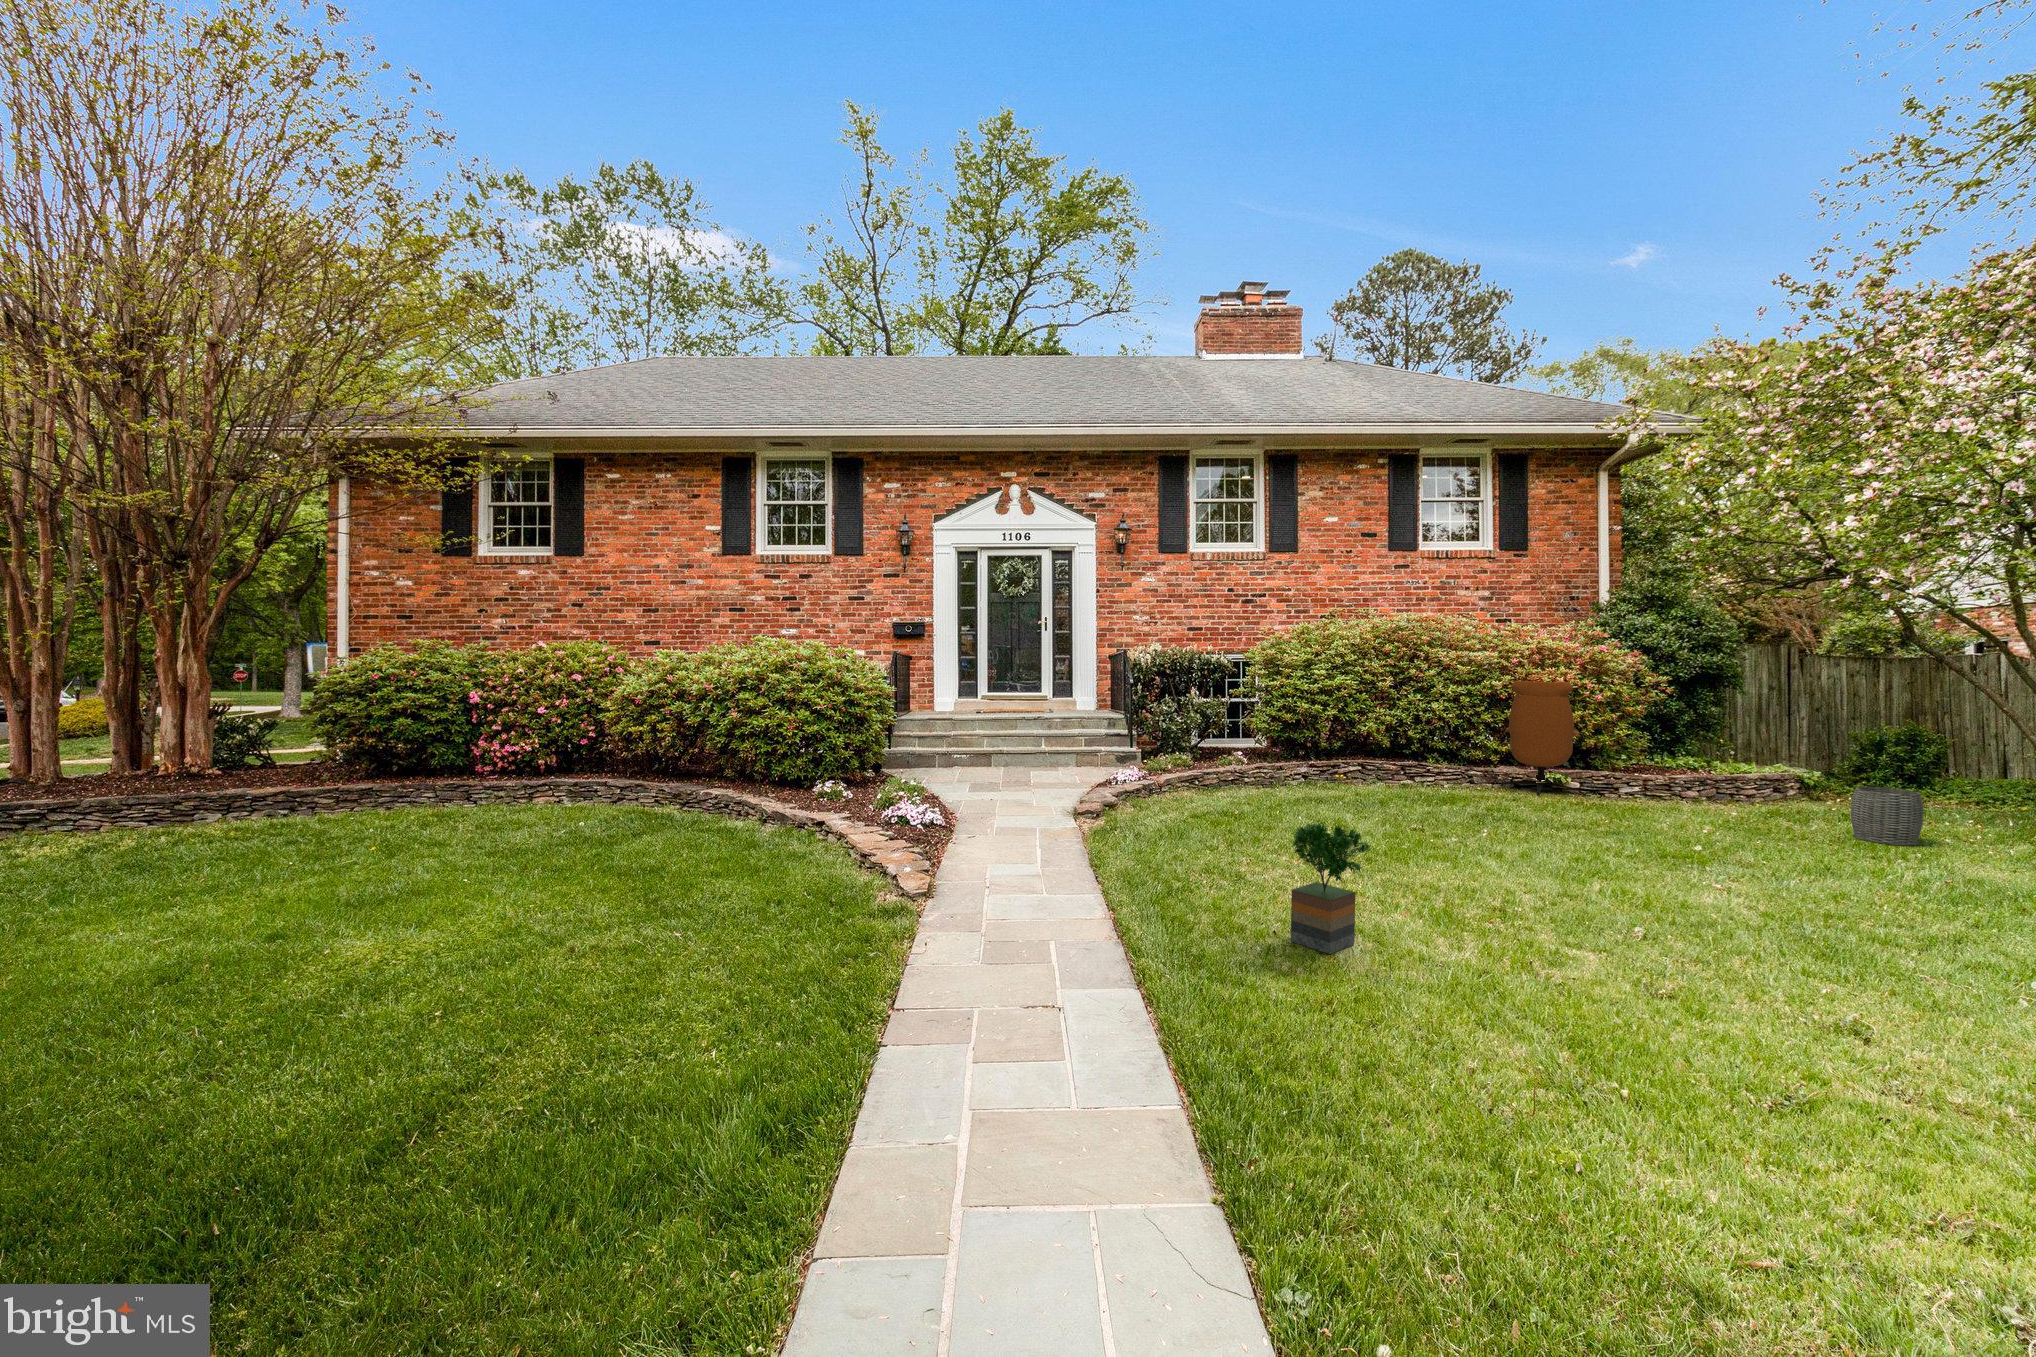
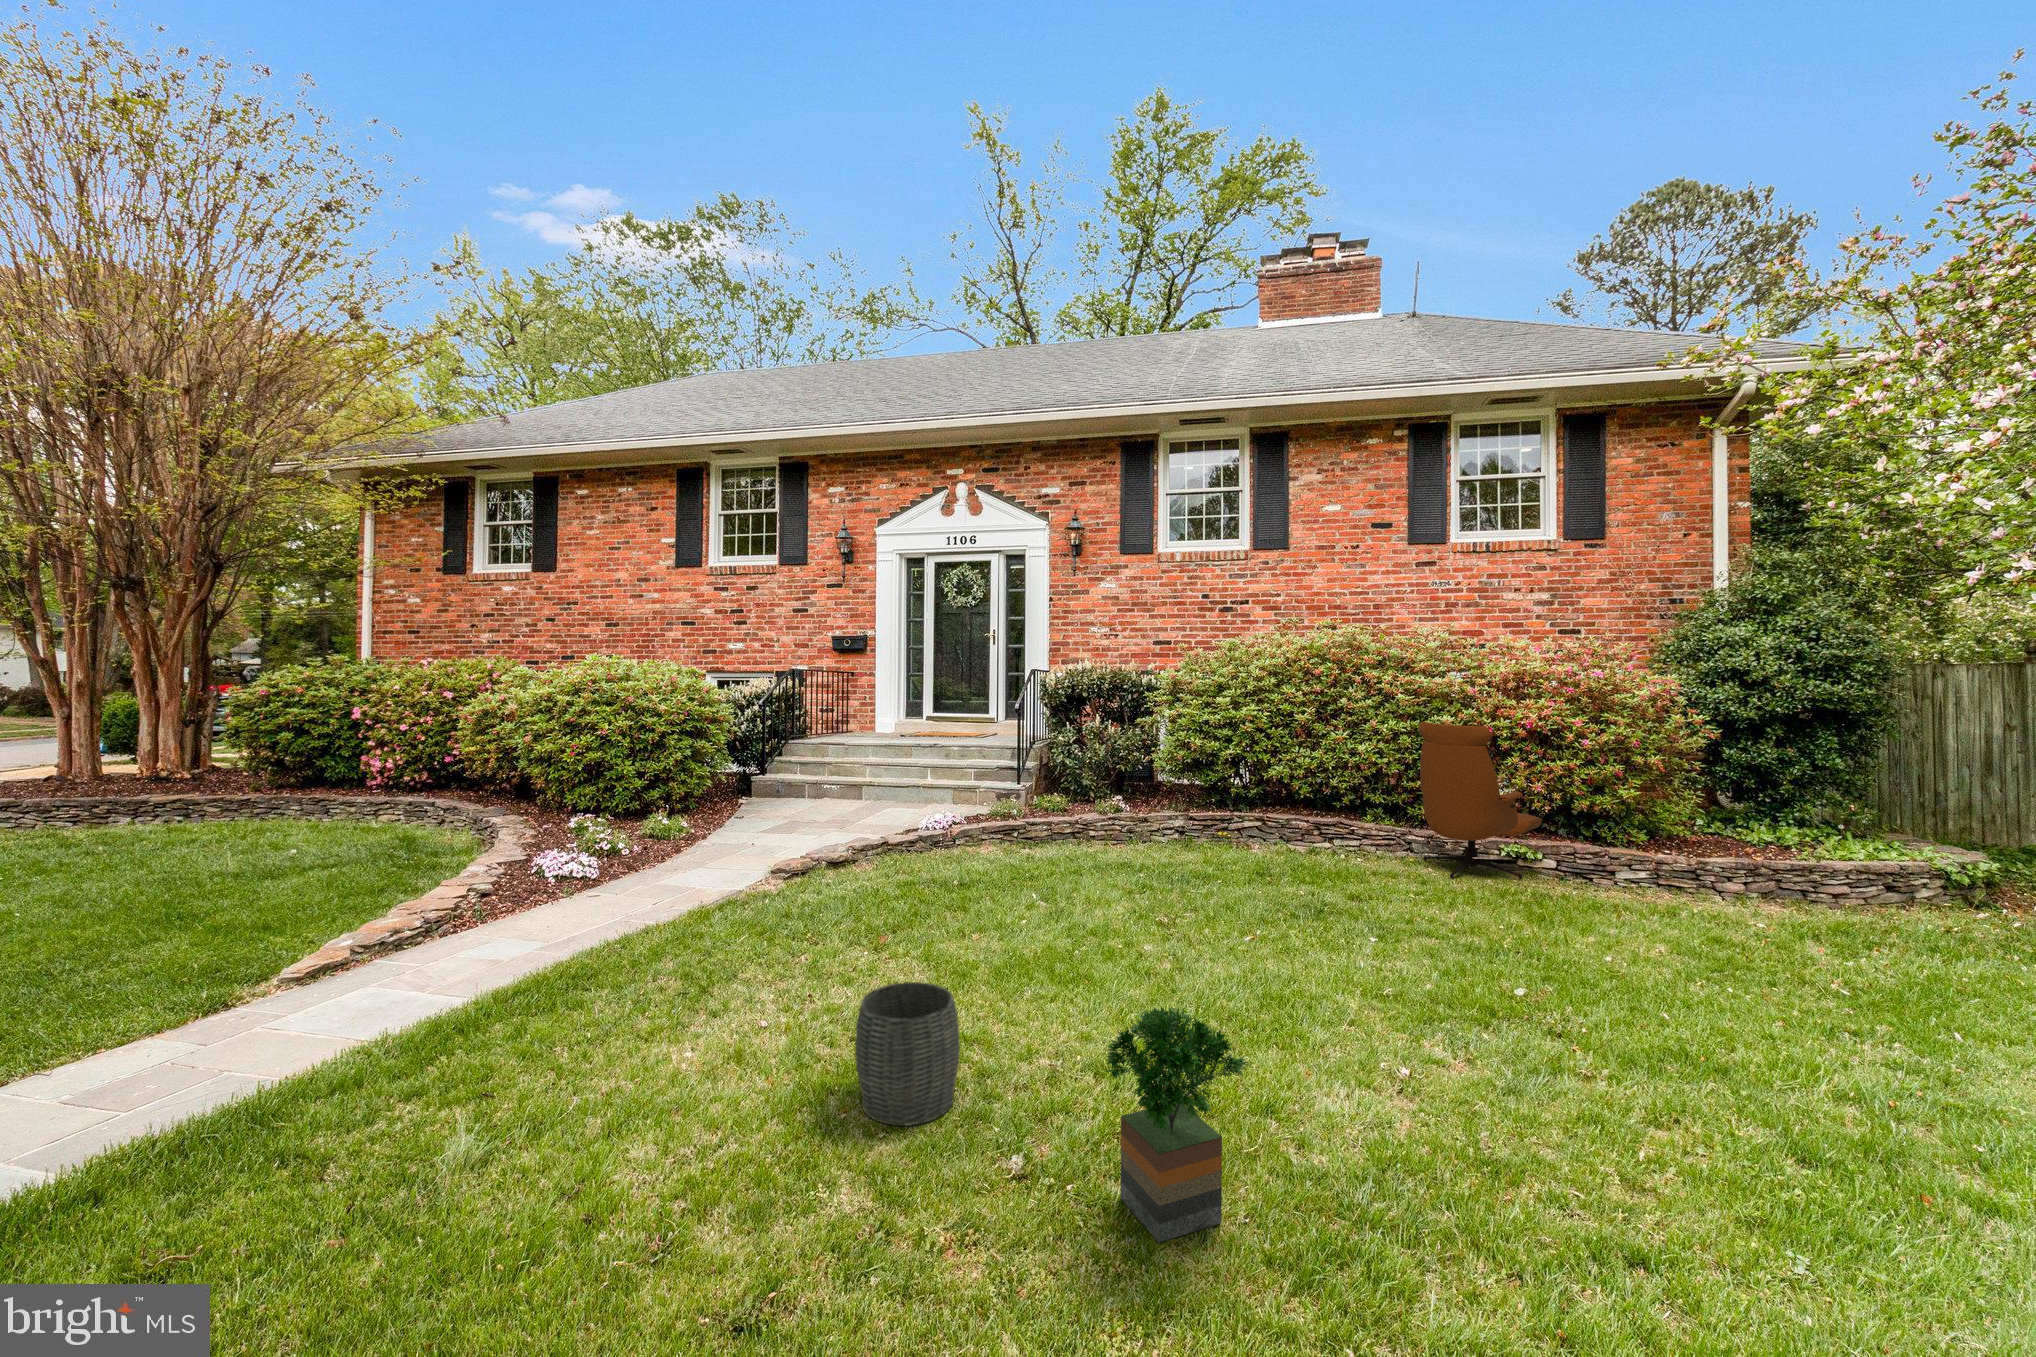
woven basket: present [1851,787,1923,846] -> present [855,982,960,1126]
potted tree: present [1291,823,1371,954] -> present [1106,1007,1250,1243]

